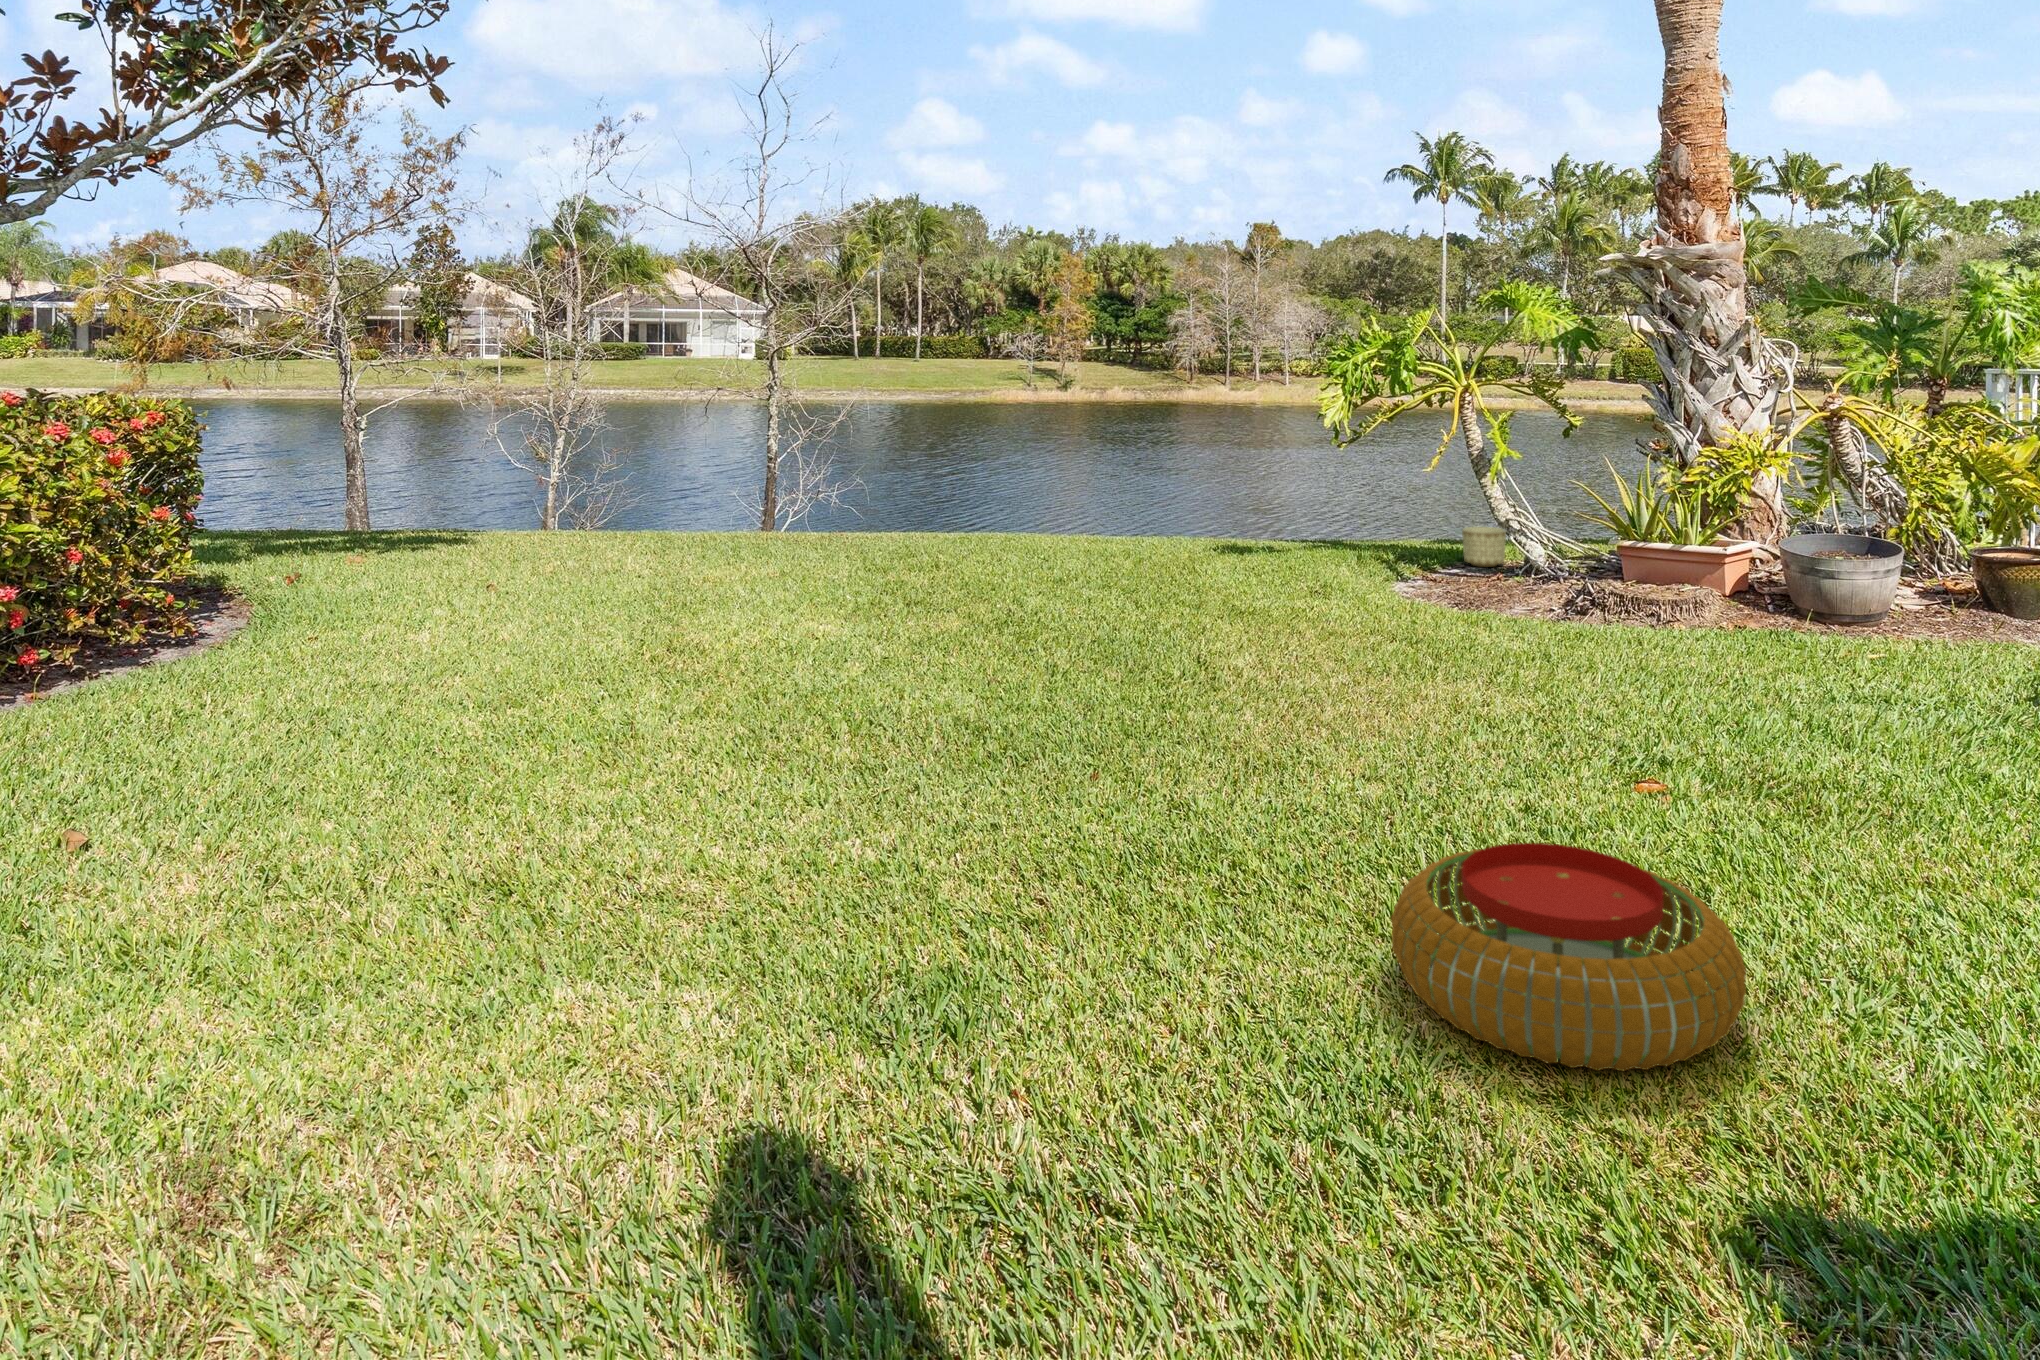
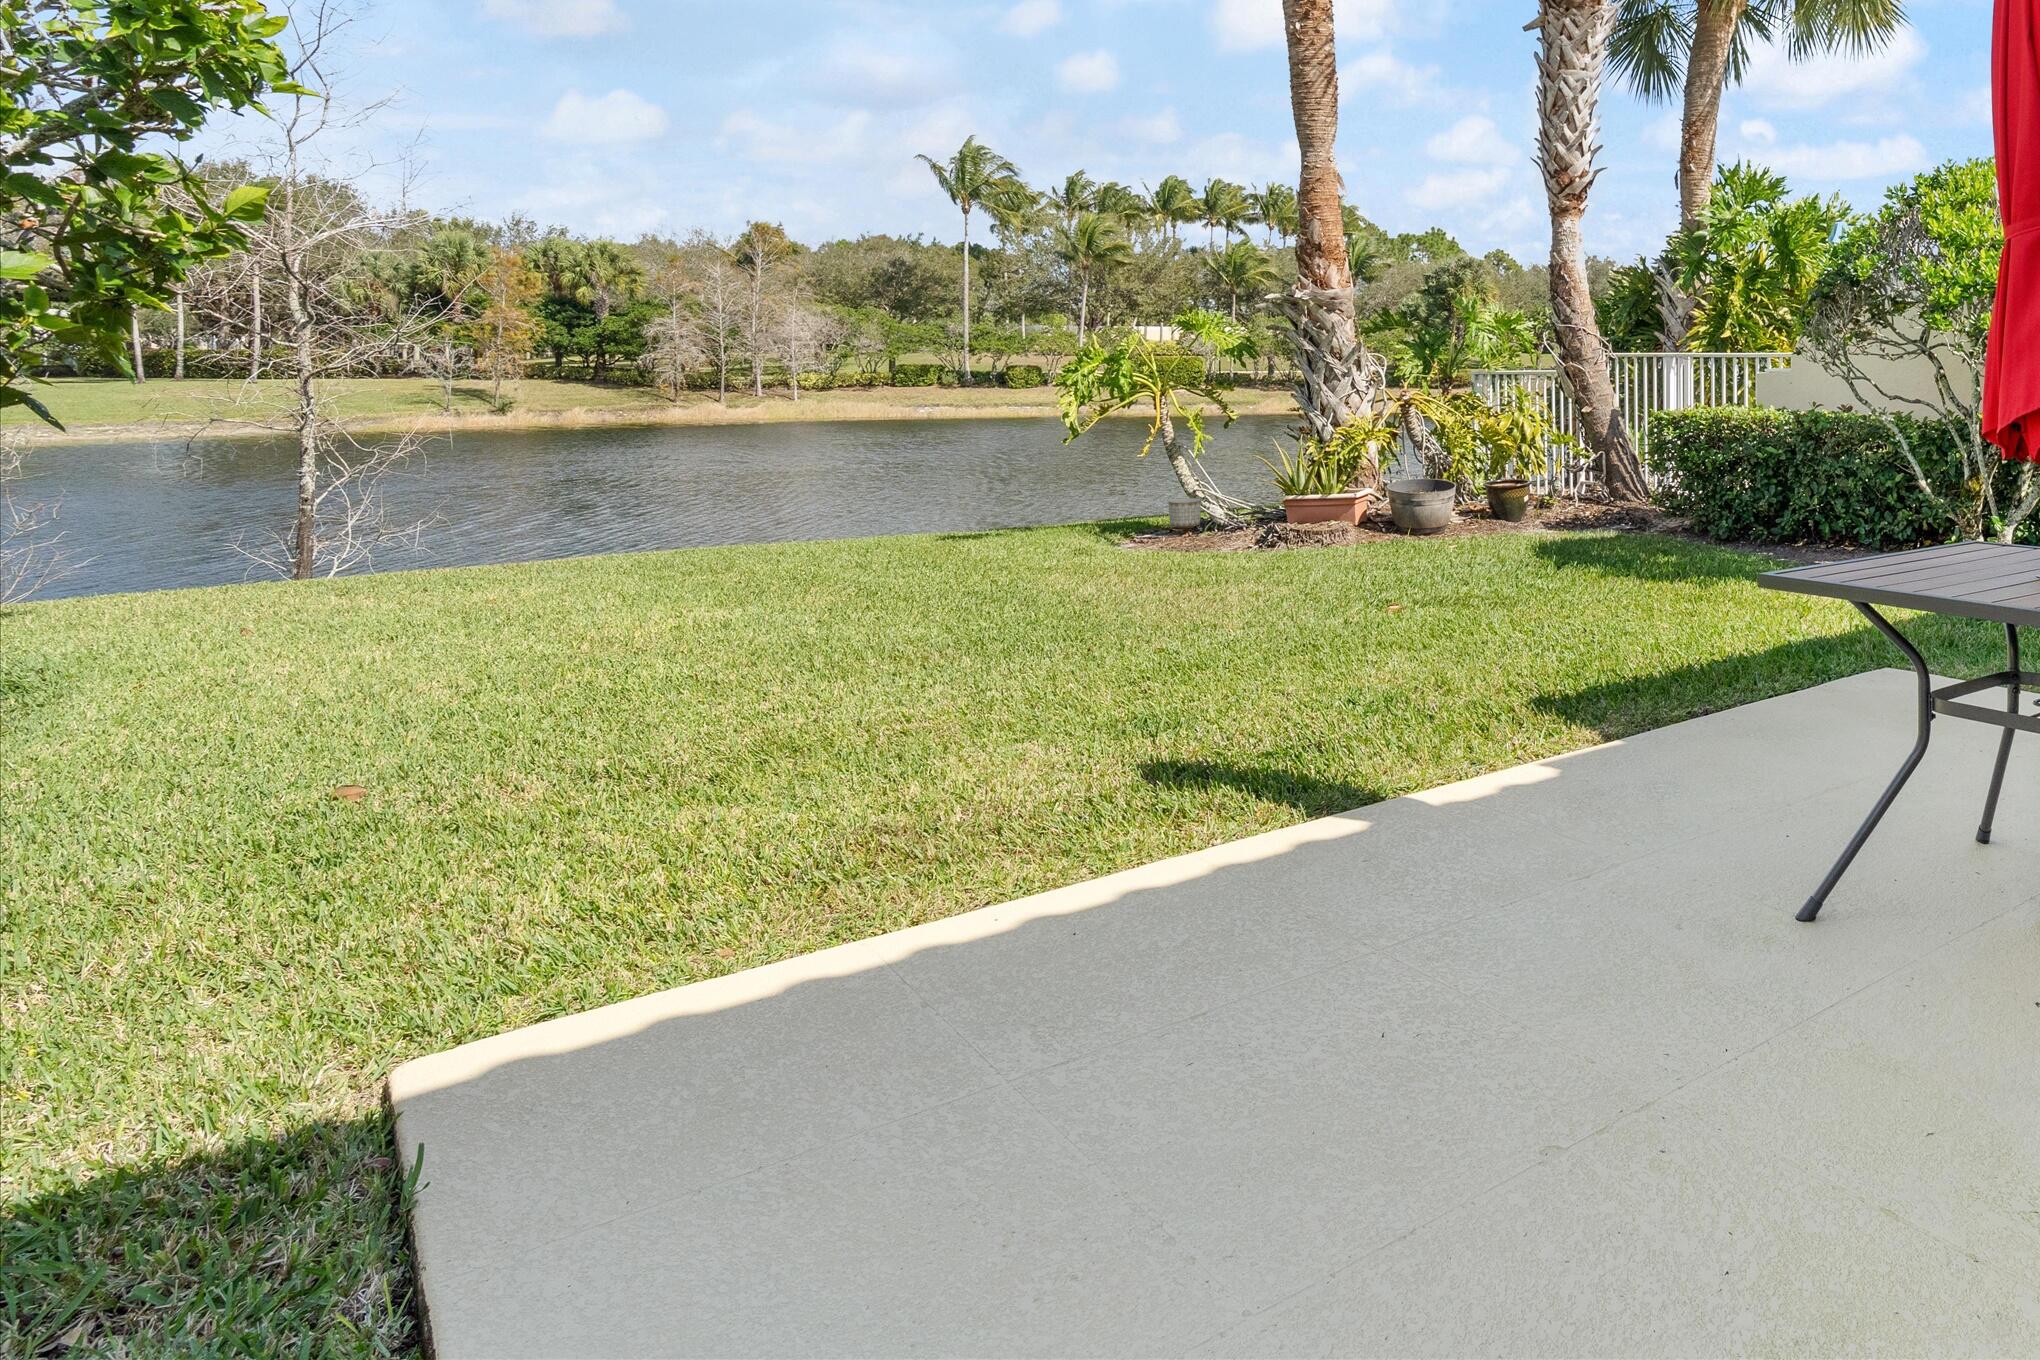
pouf: present [1391,843,1746,1071] -> none [1329,609,1487,691]

